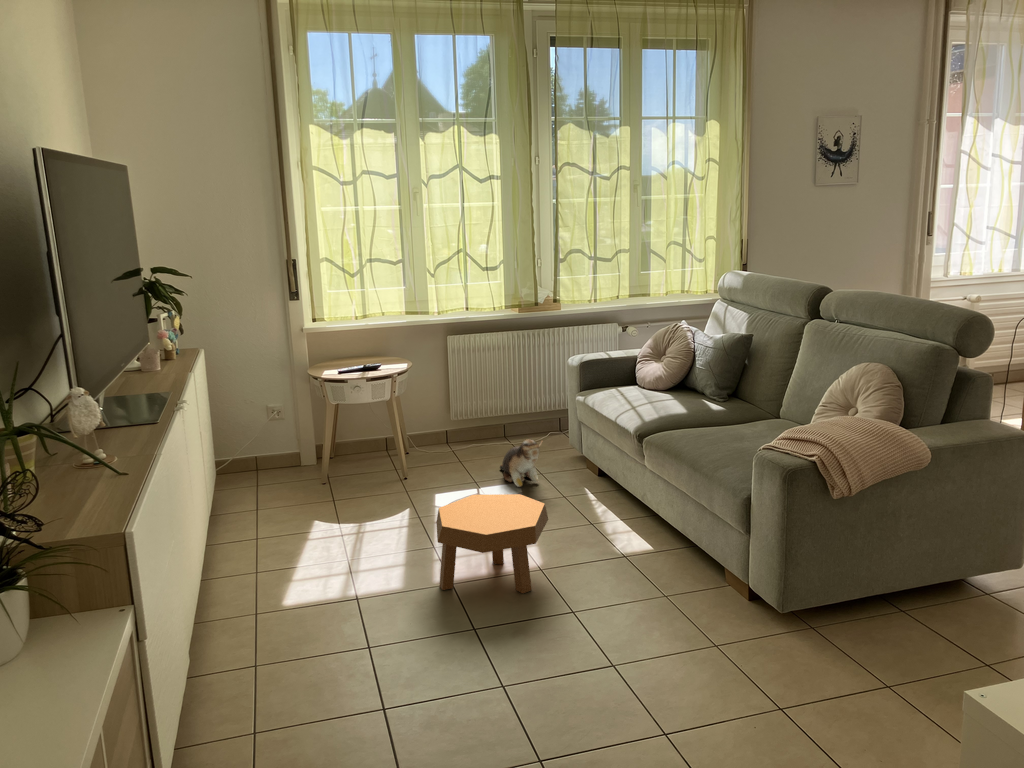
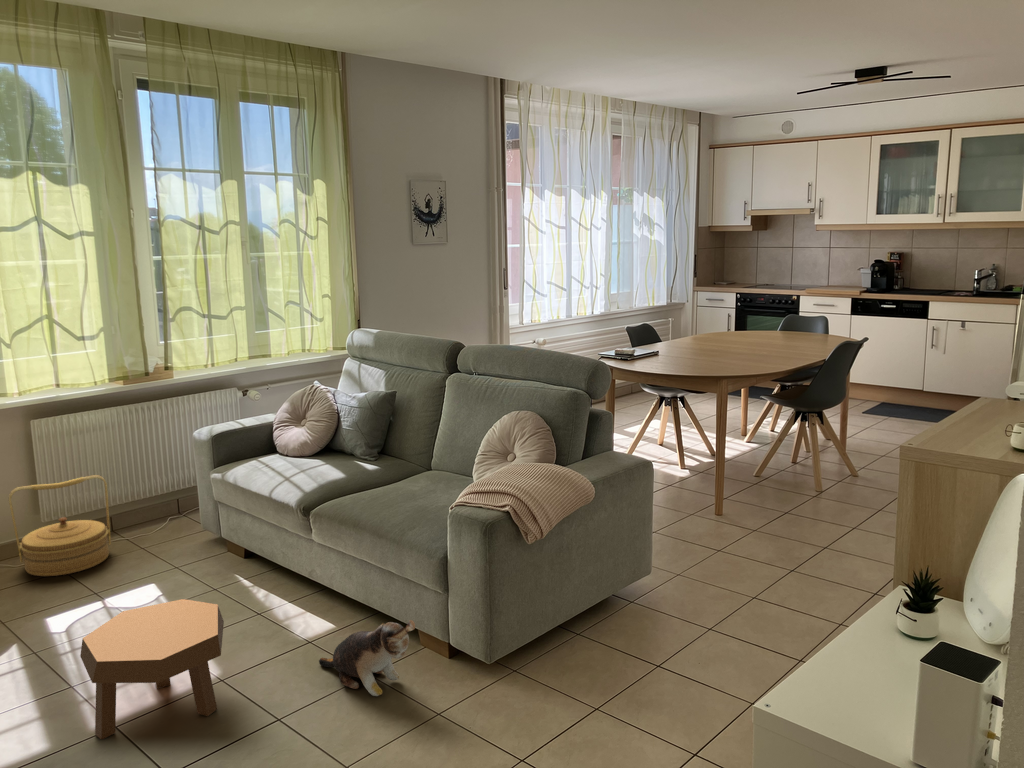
woven basket: none [421,387,494,466] -> present [9,475,111,576]
plush toy: present [500,440,543,487] -> present [319,620,415,696]

